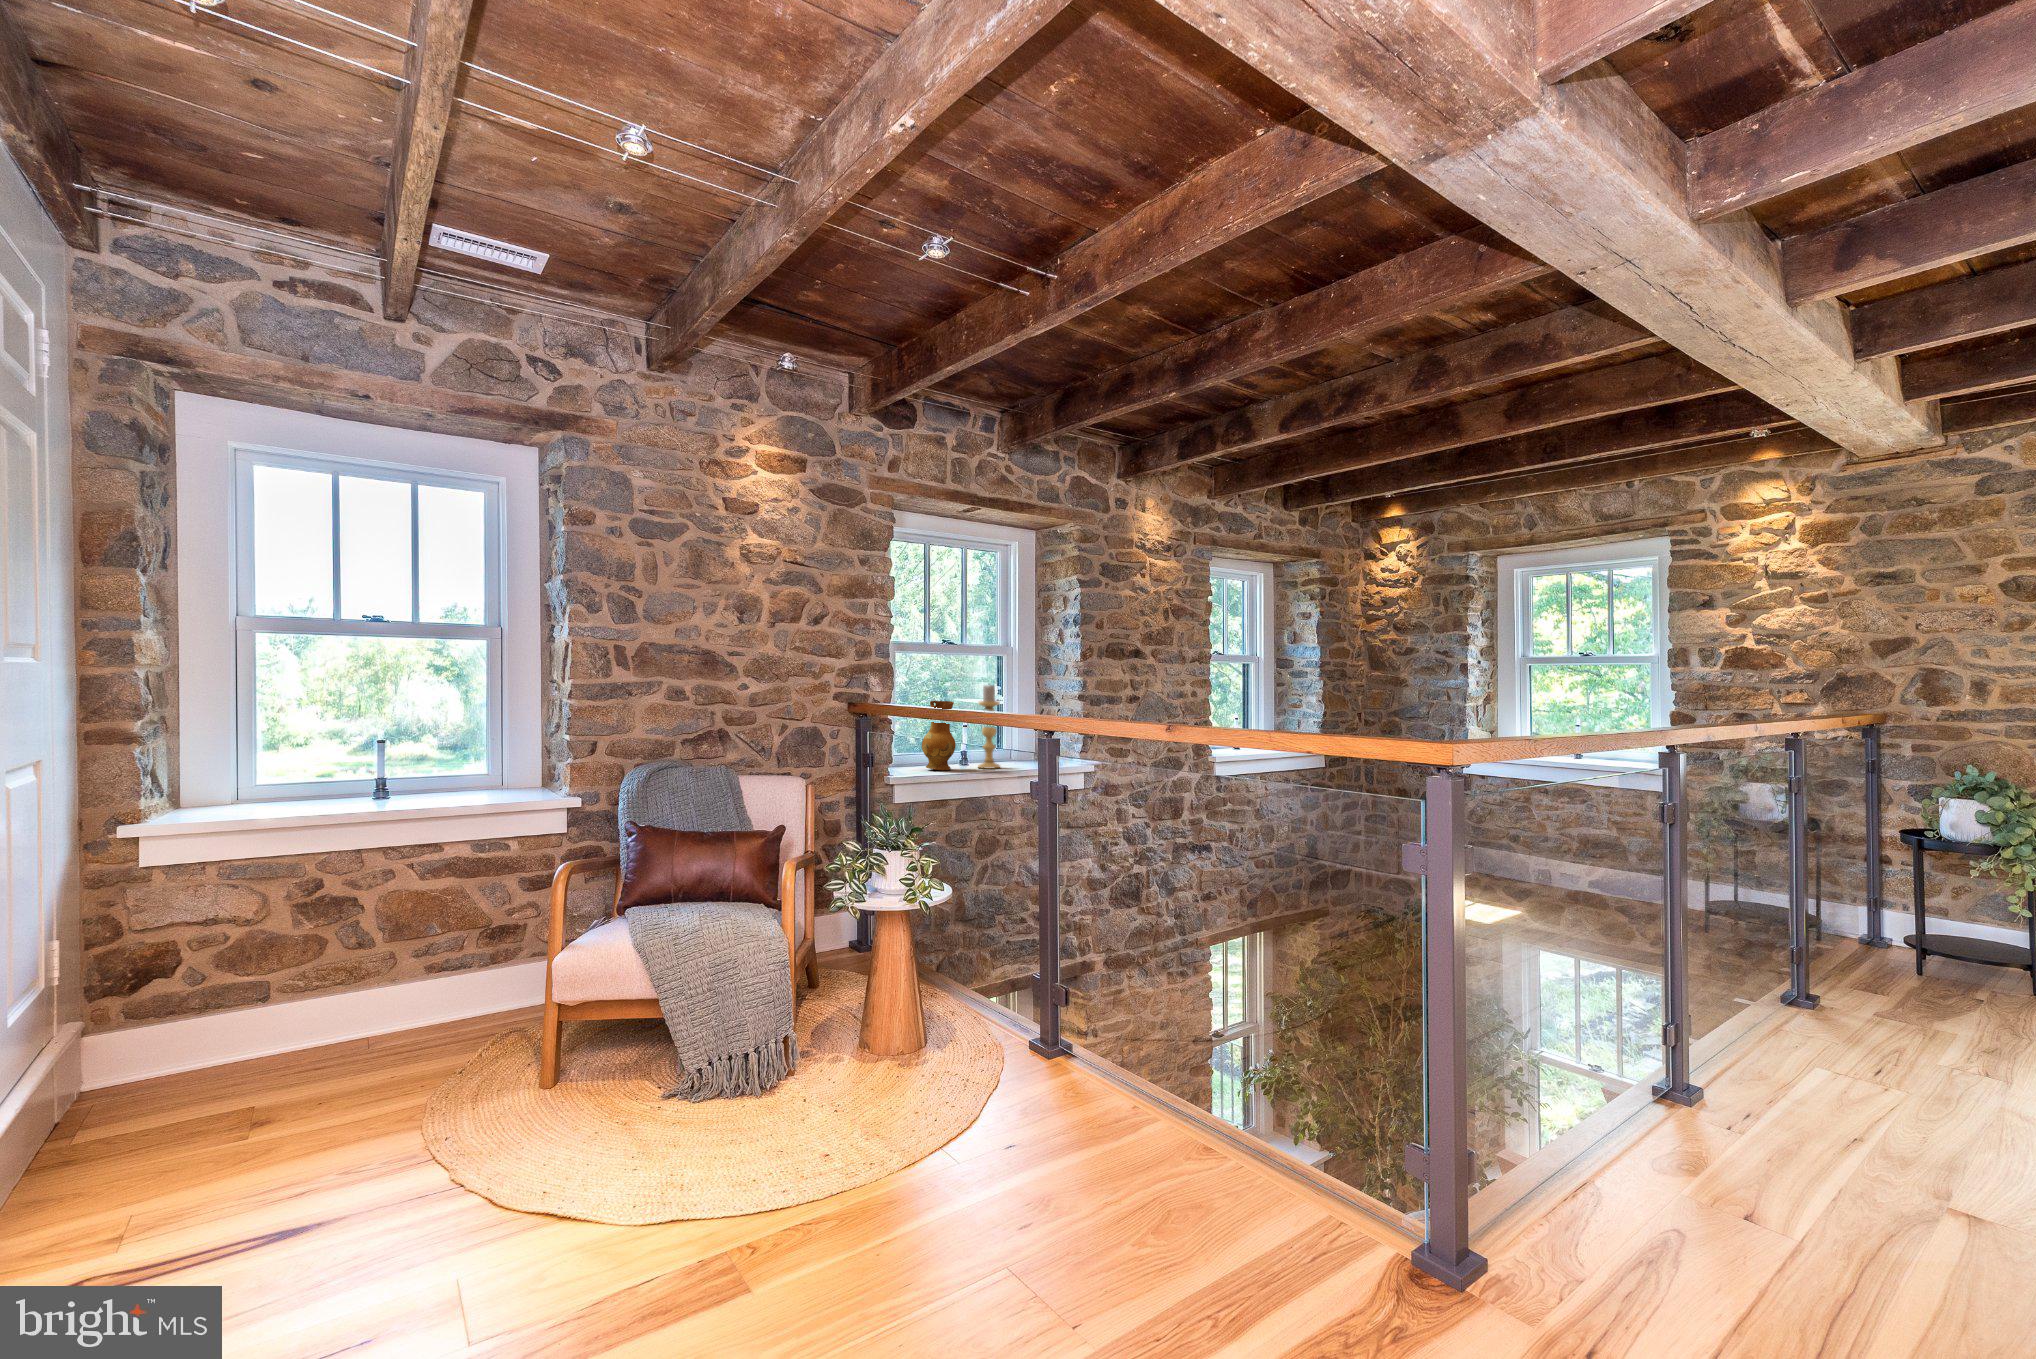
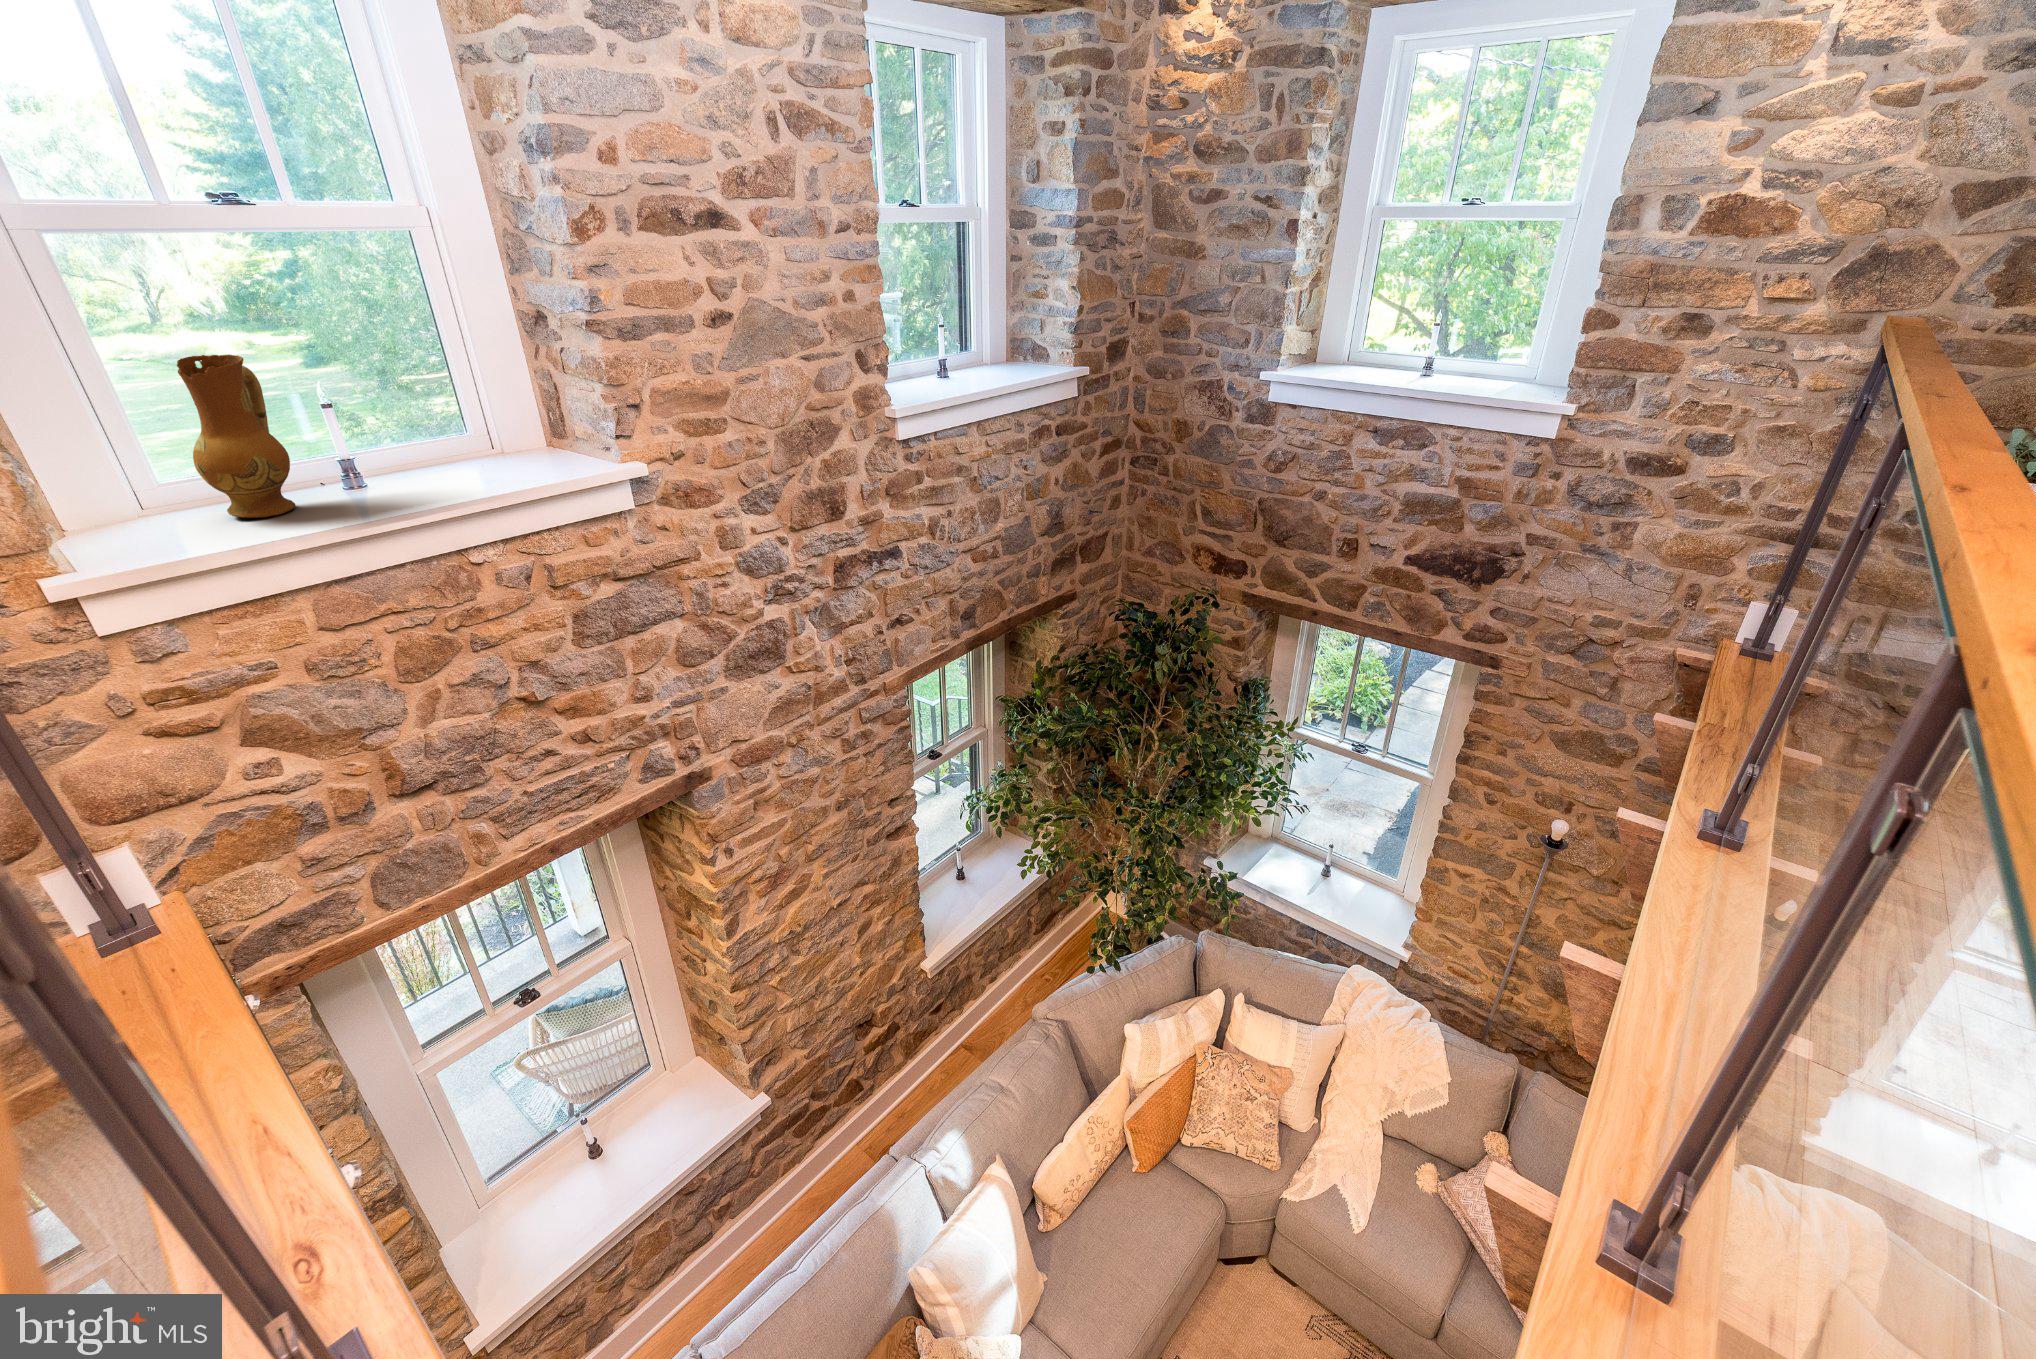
candle holder: present [978,685,1000,769] -> none [325,305,427,498]

